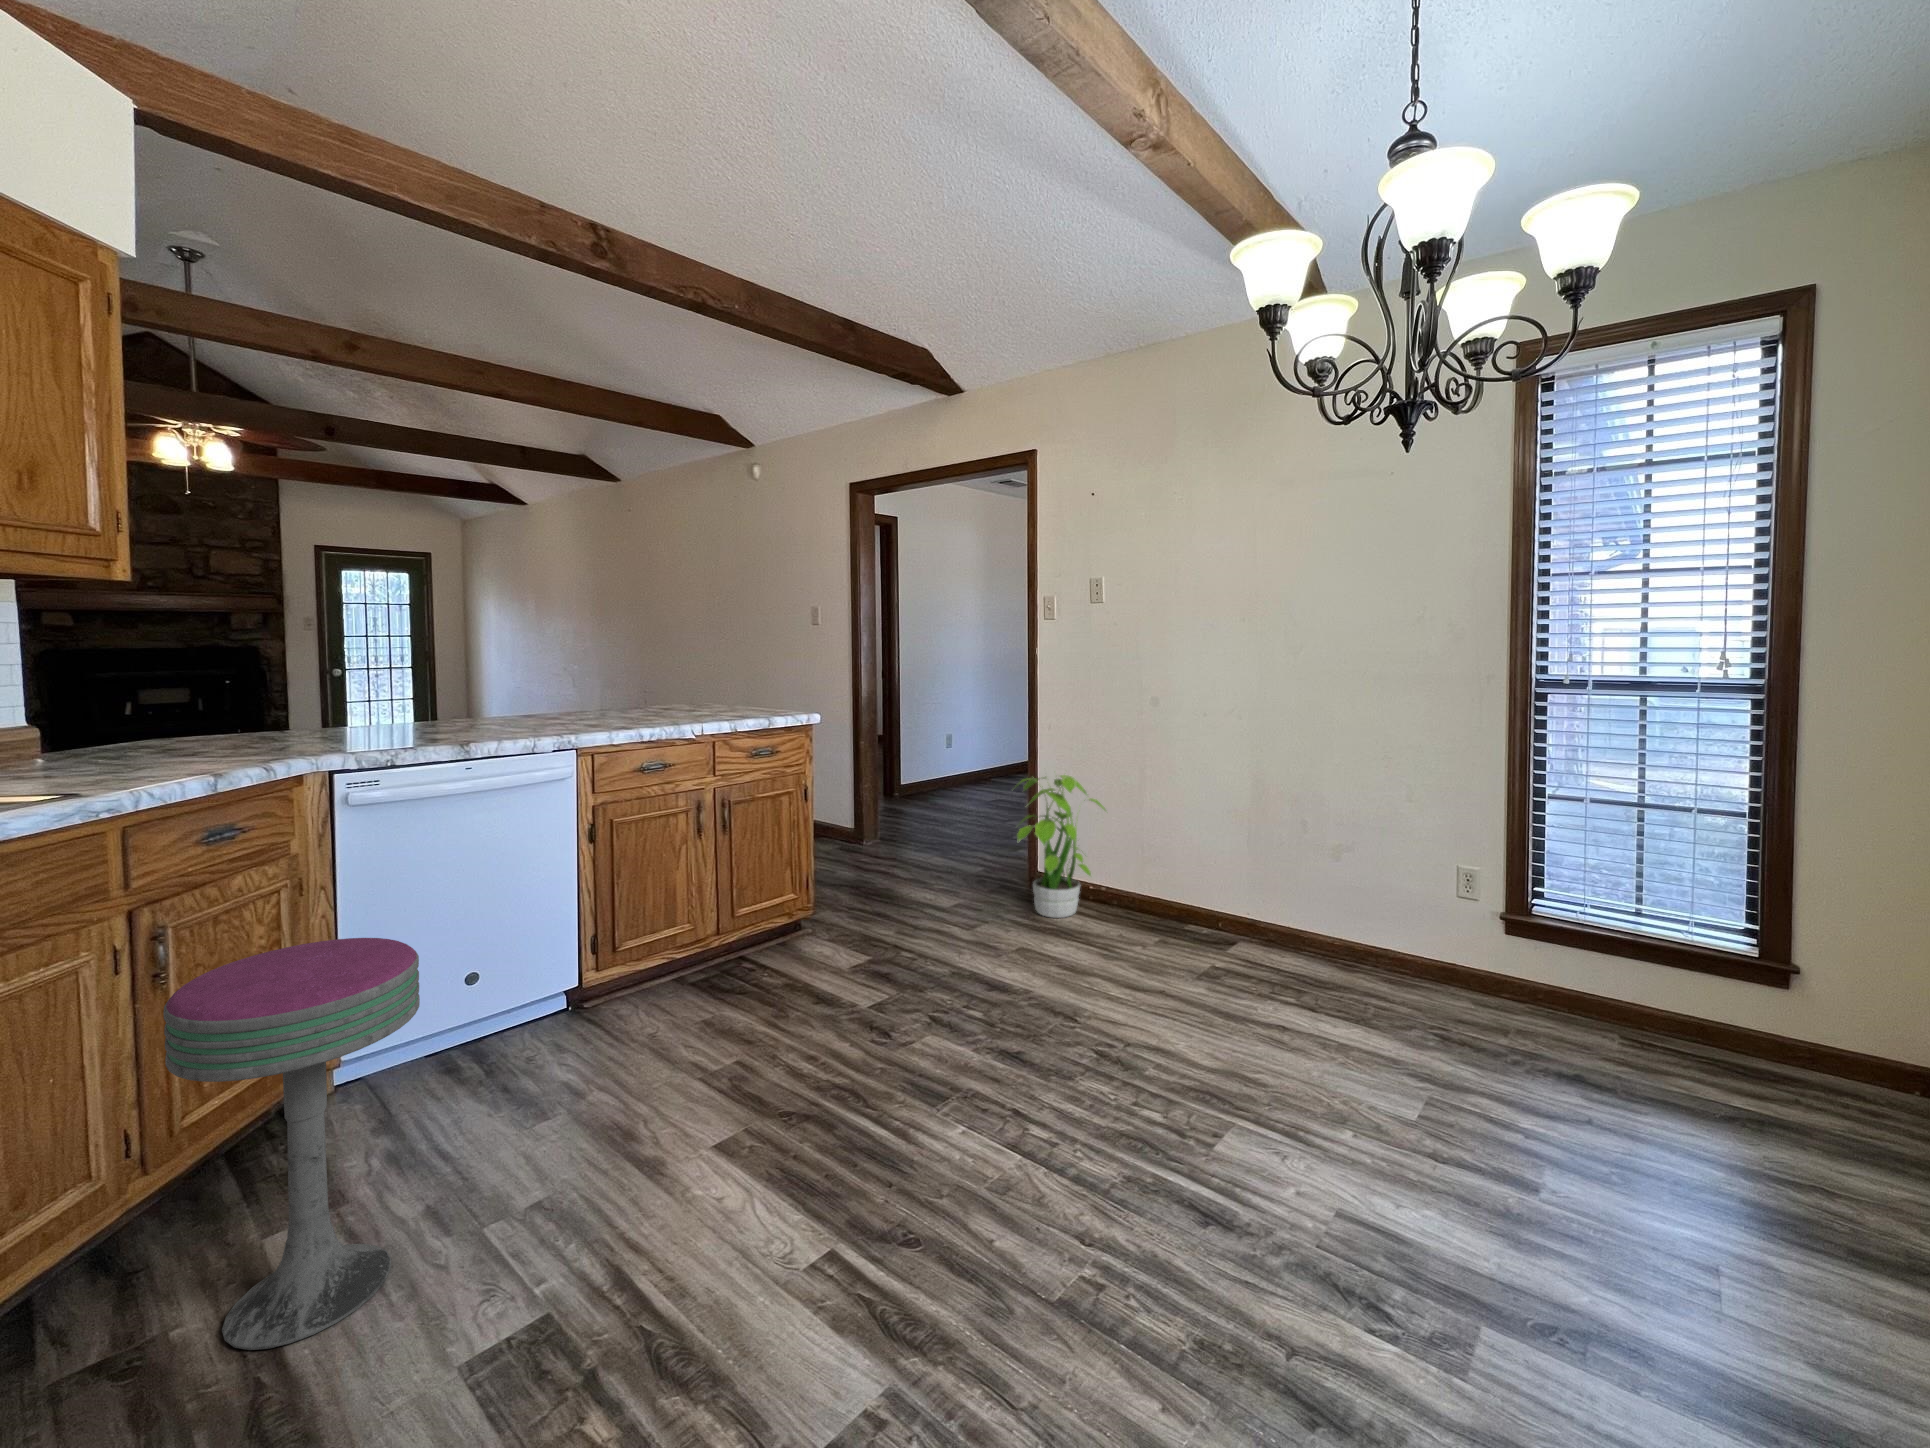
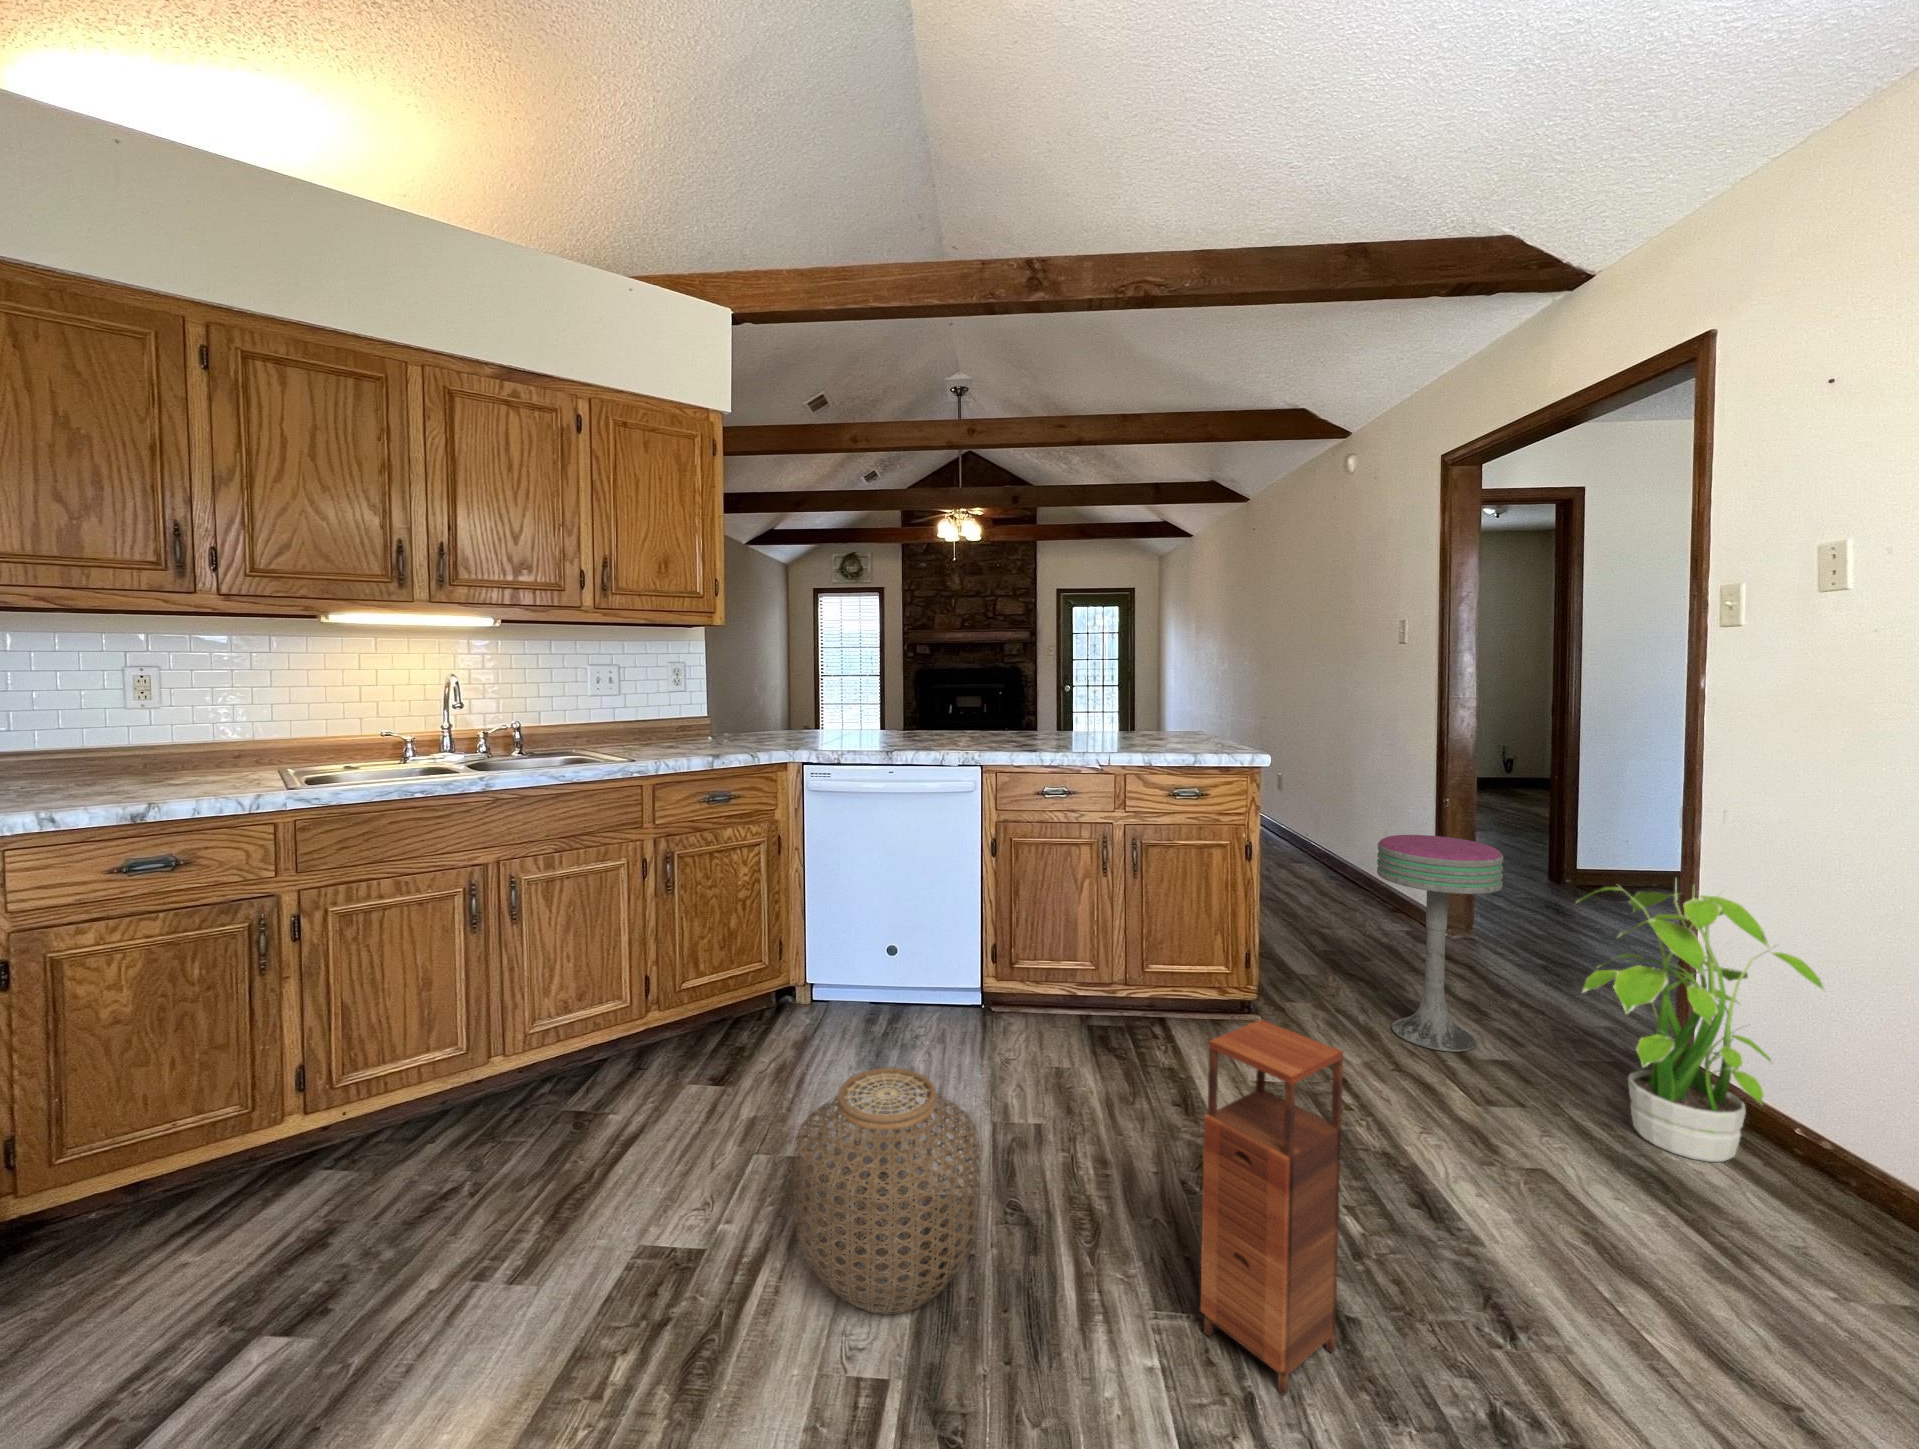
storage cabinet: none [966,889,1028,1102] -> present [1200,1019,1343,1395]
bar stool: present [163,938,420,1350] -> present [1377,835,1503,1052]
woven basket: none [663,1020,839,1237] -> present [793,1068,980,1315]

